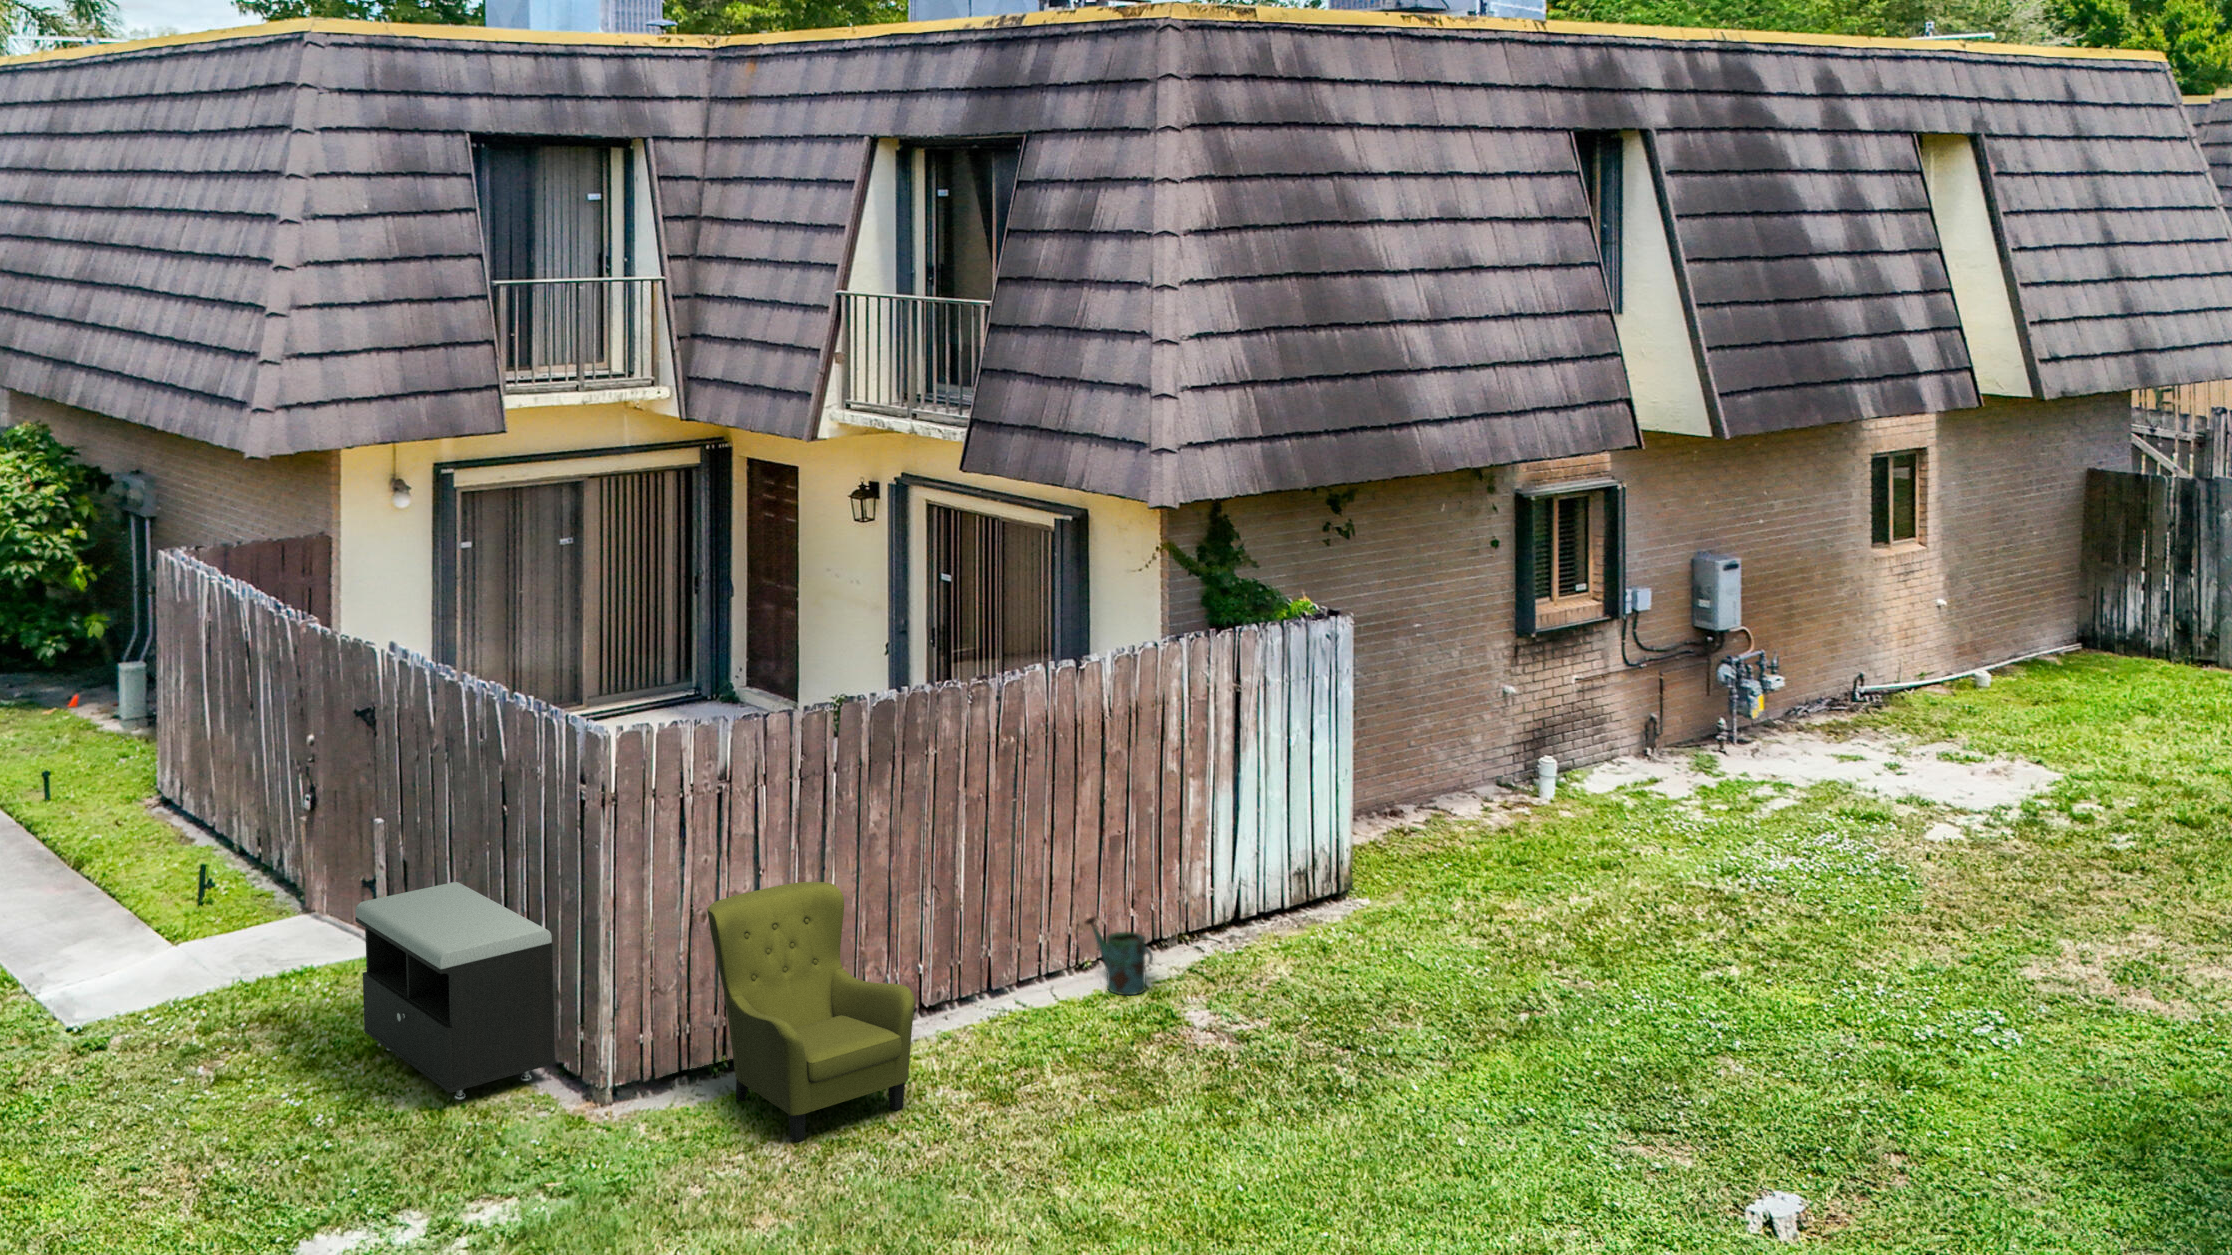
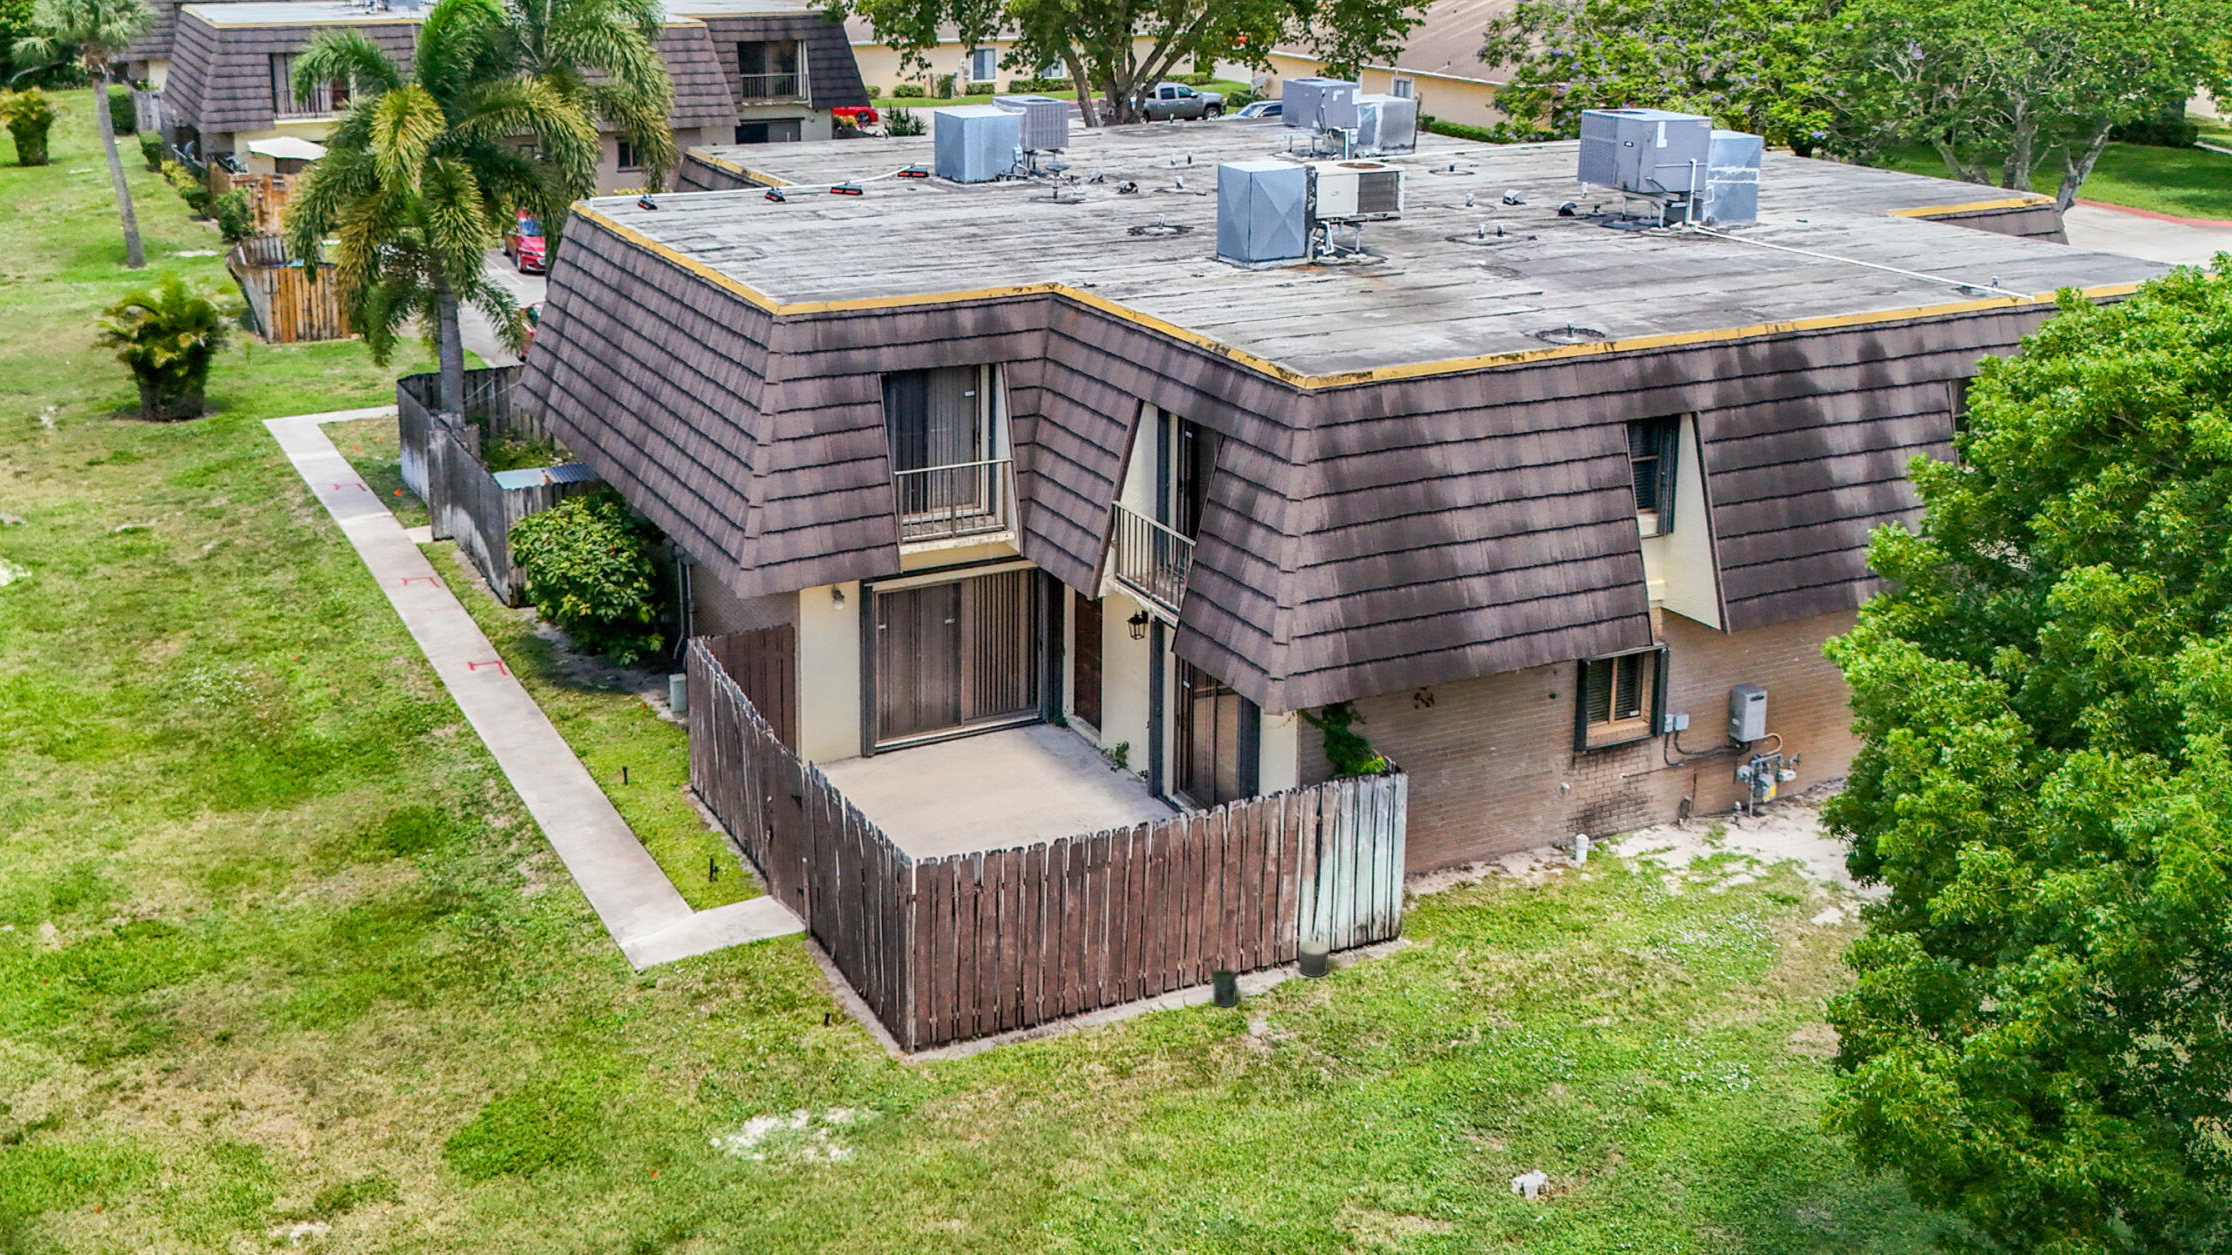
storage bench: present [355,882,555,1100] -> none [788,914,889,1042]
armchair: present [707,882,915,1142] -> none [969,941,1077,1088]
planter: none [1223,891,1271,945] -> present [1299,941,1328,977]

